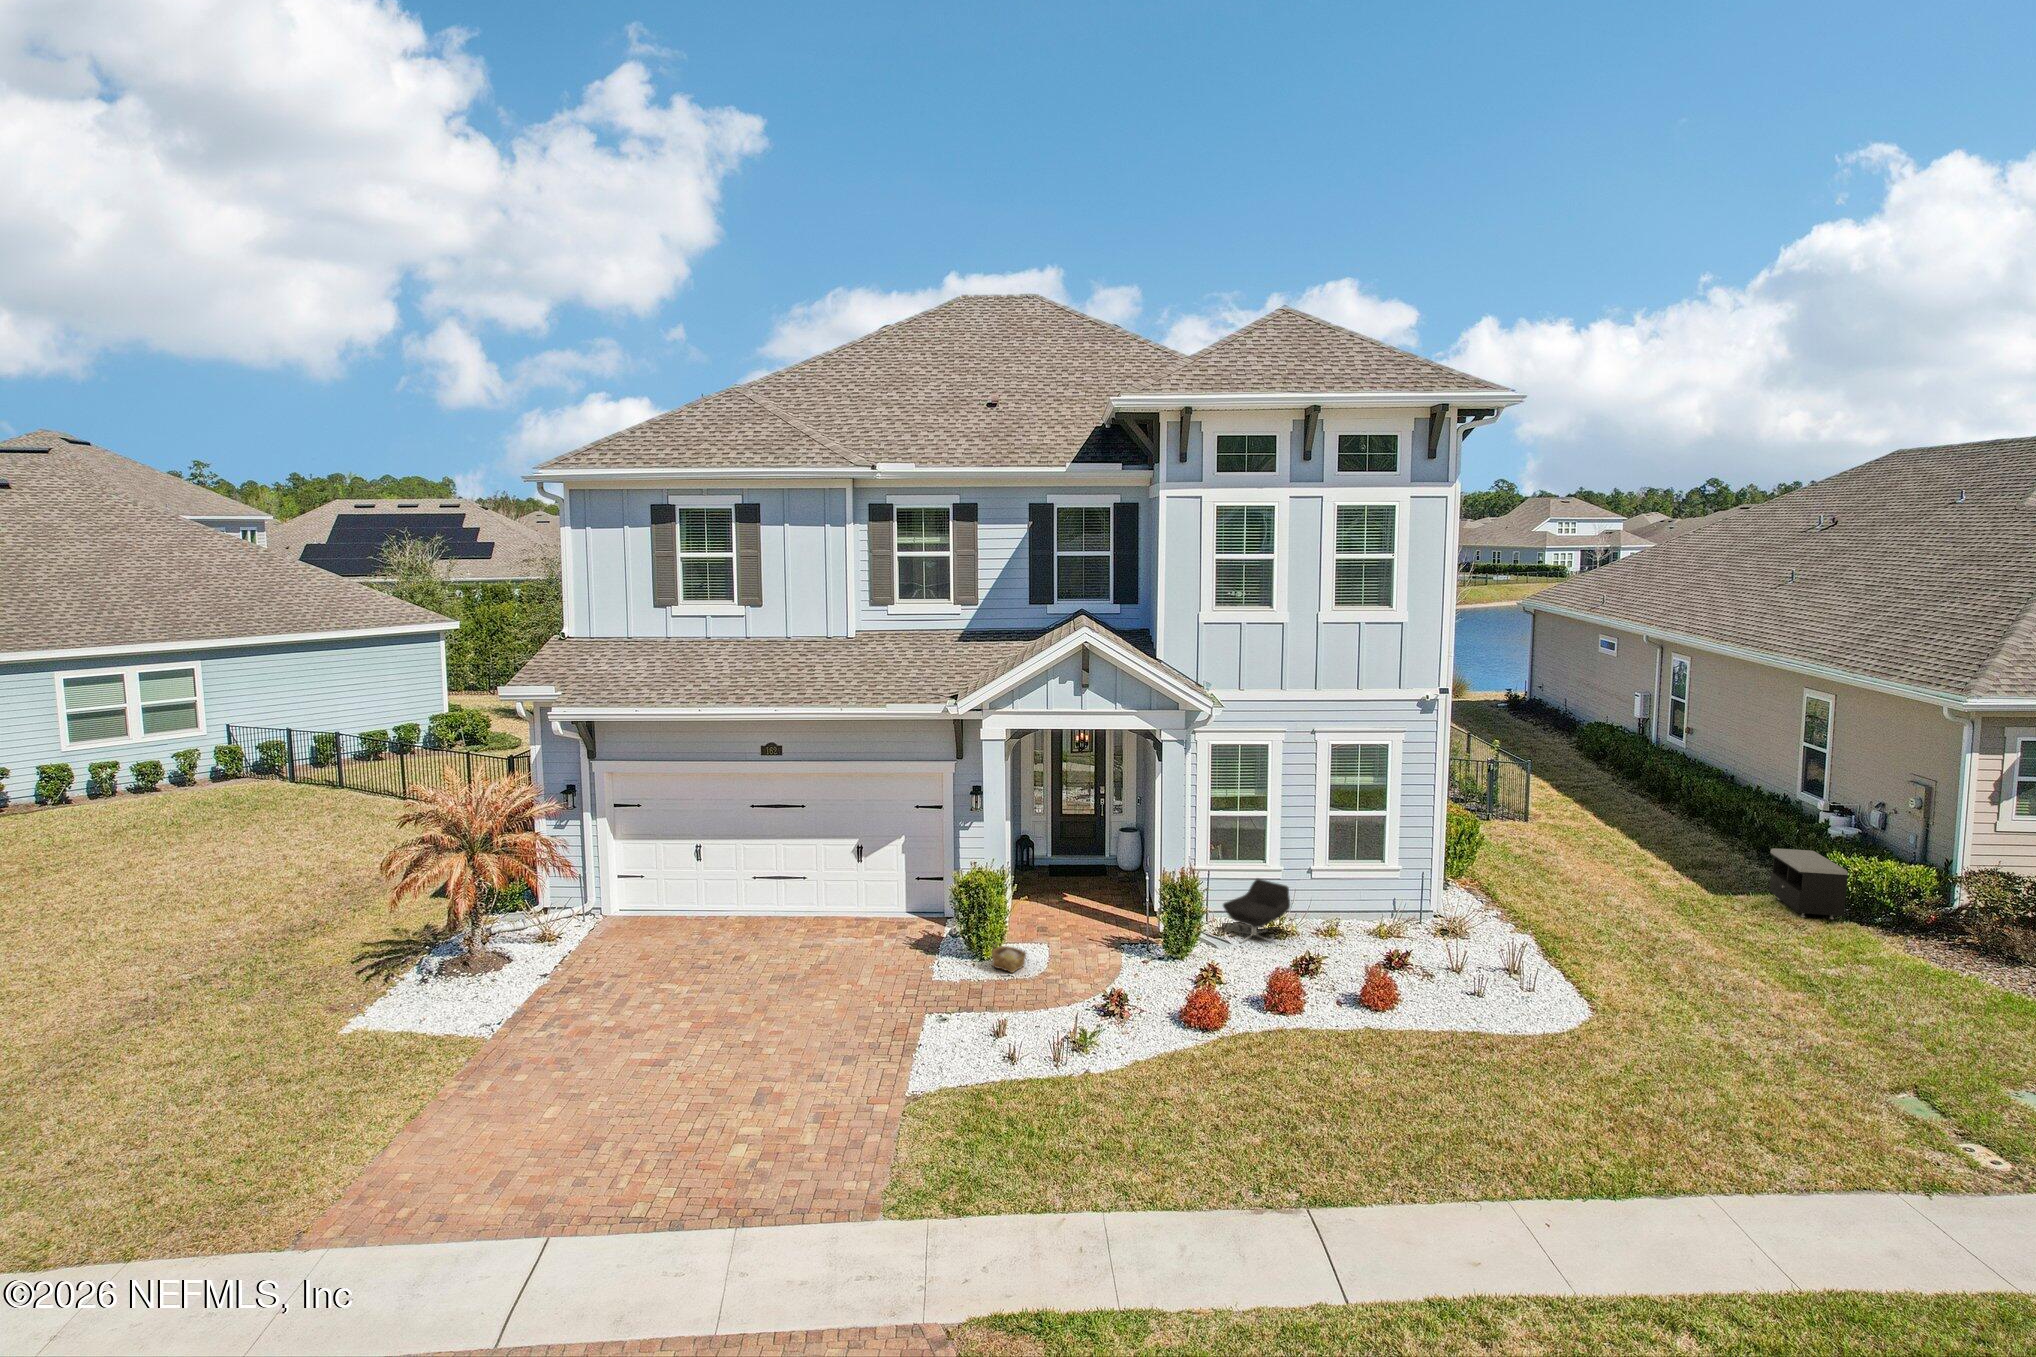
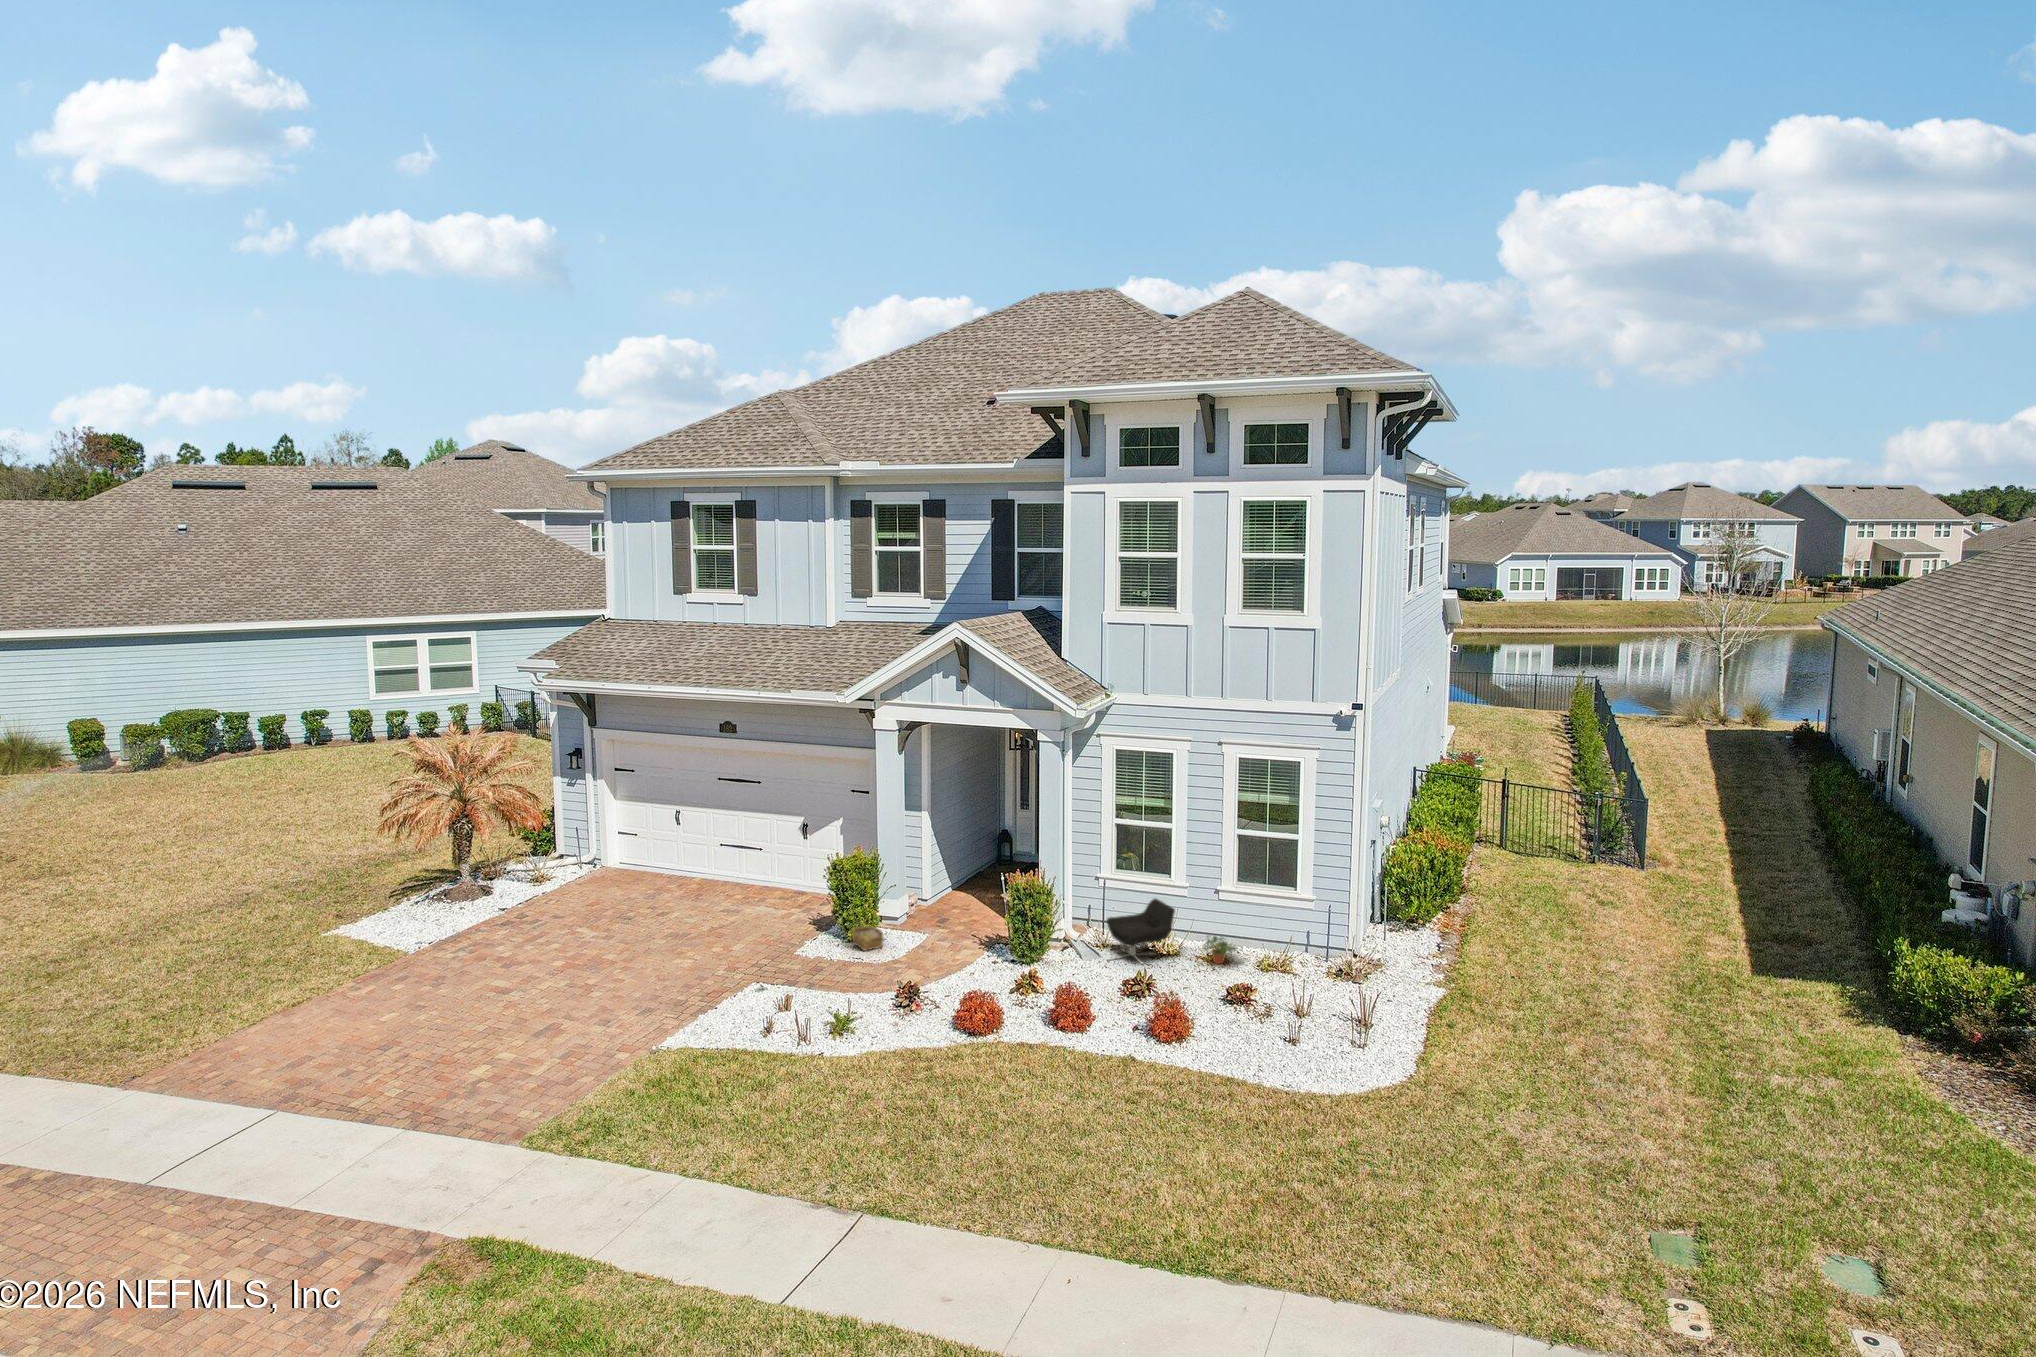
storage bench: present [1769,848,1848,919] -> none [1847,949,1919,1048]
potted plant: none [1309,905,1348,931] -> present [1203,936,1240,964]

